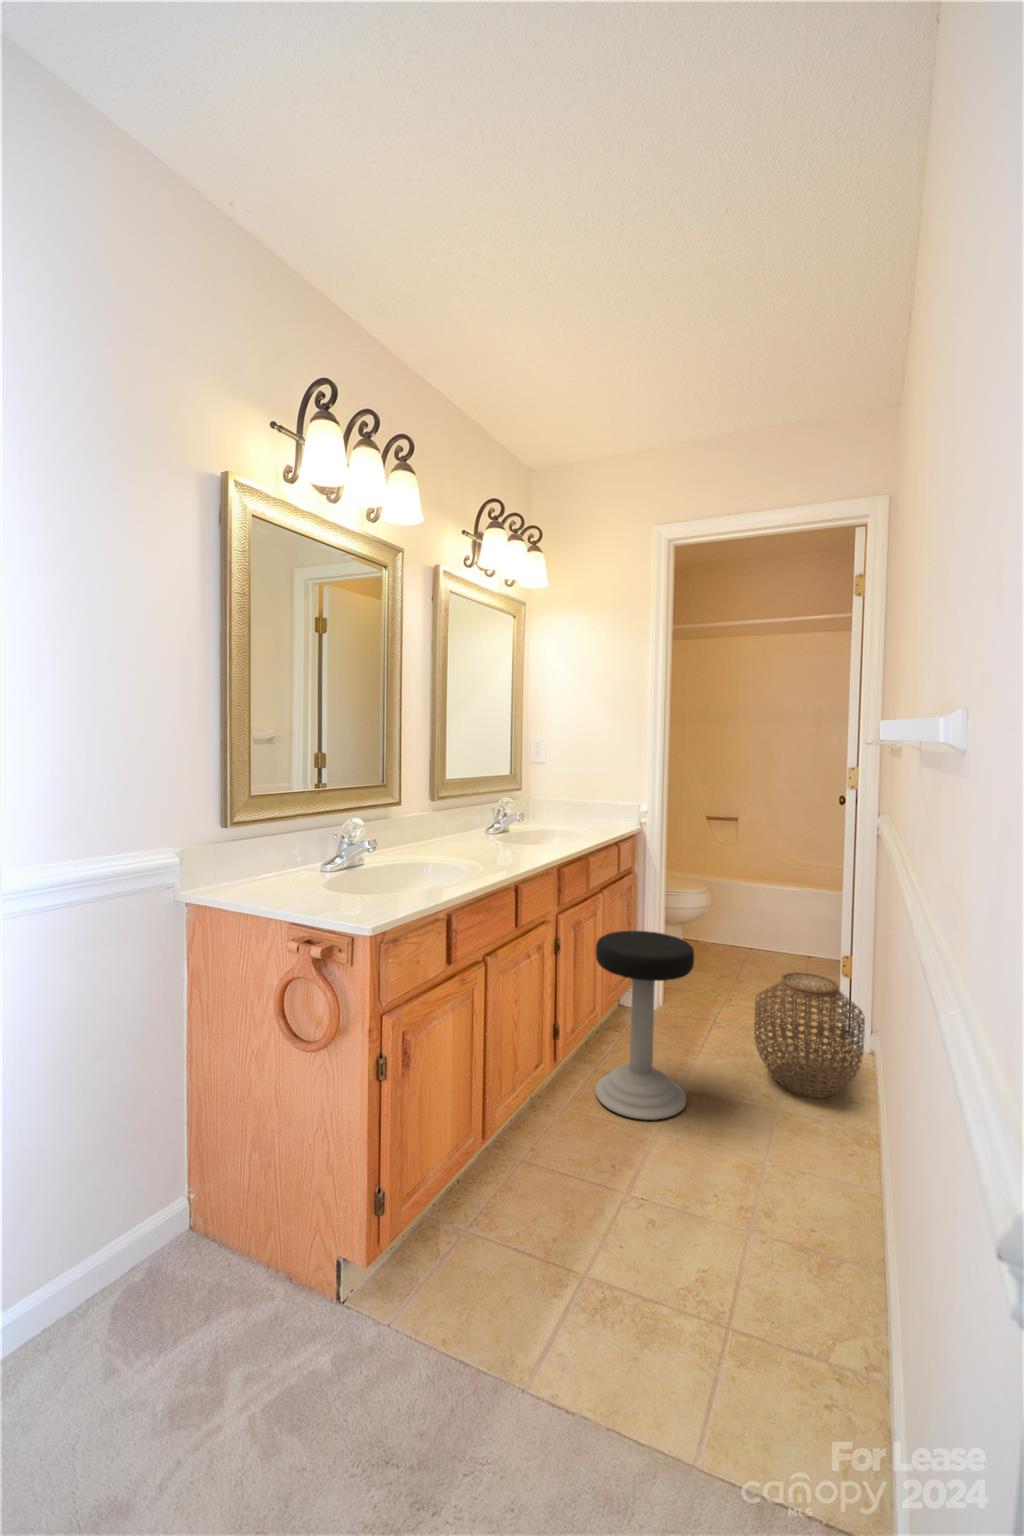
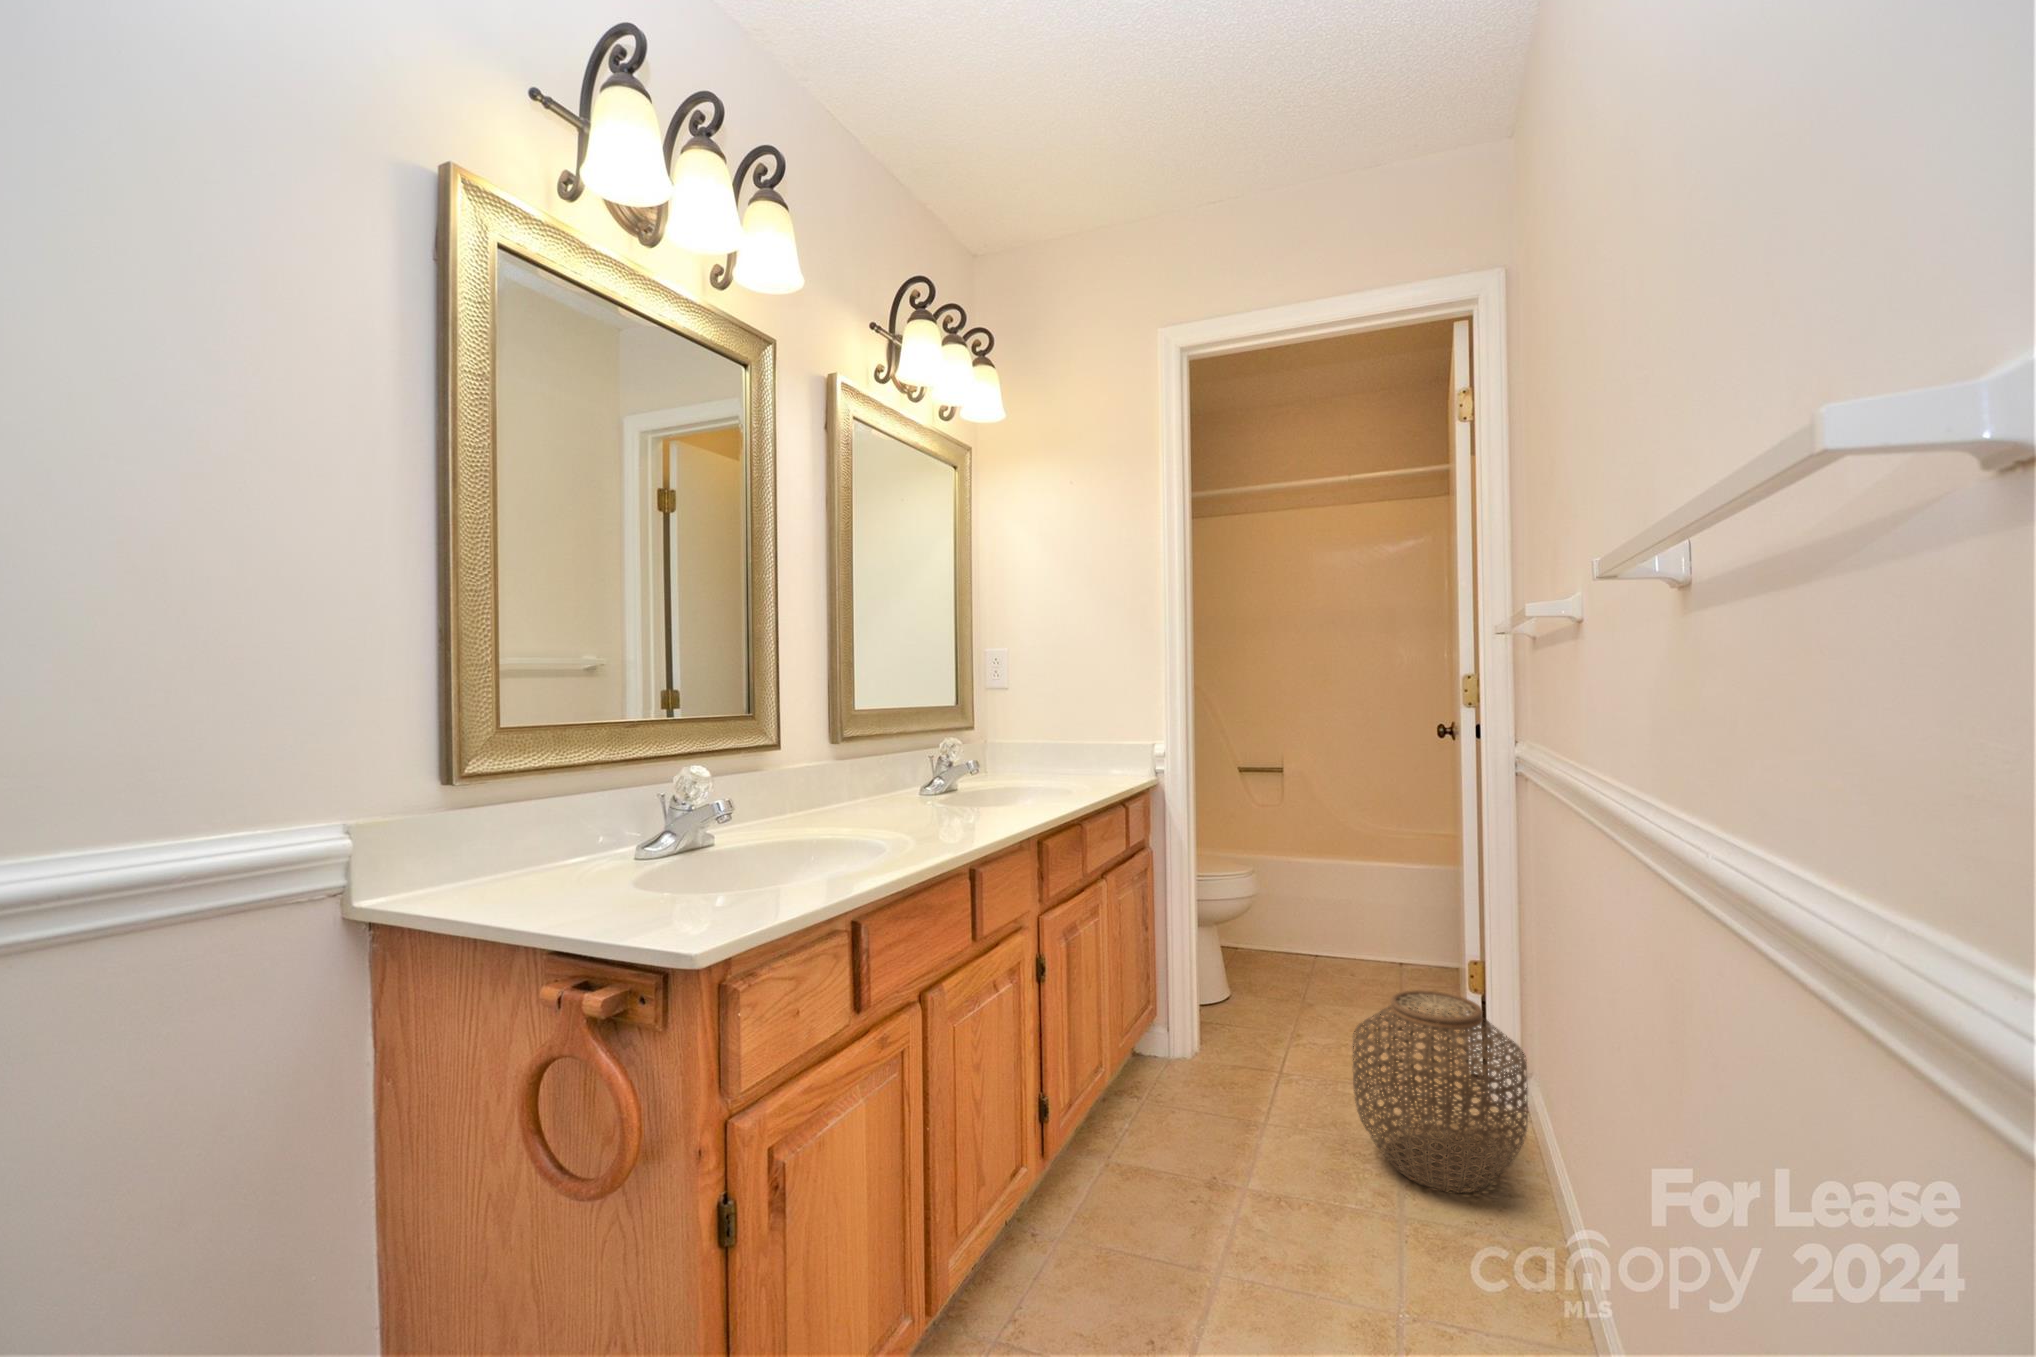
stool: present [595,931,694,1120] -> none [1103,936,1260,1252]

